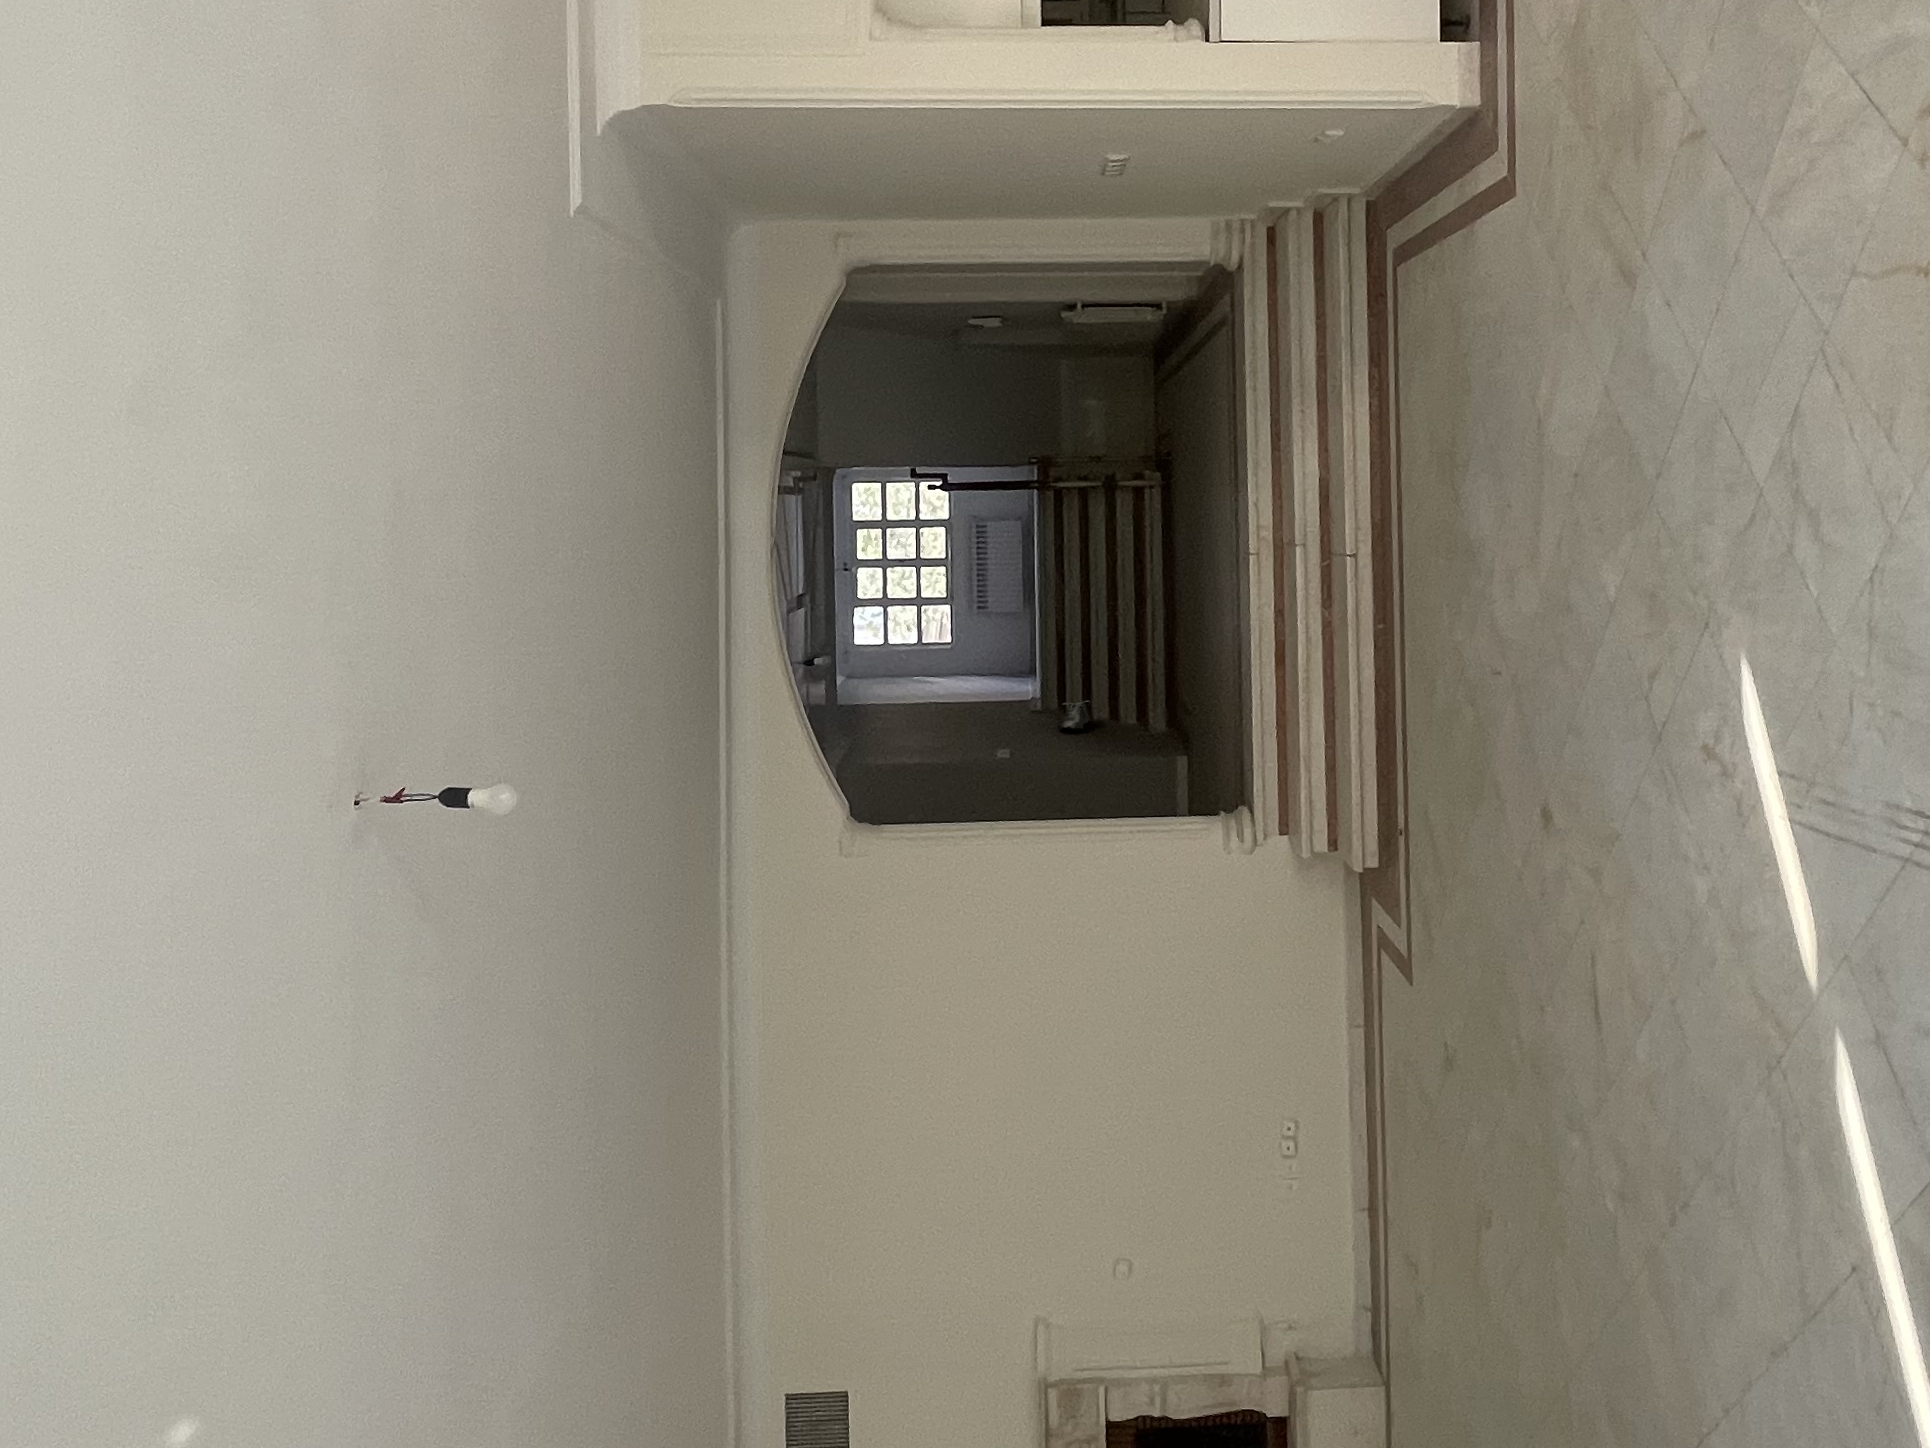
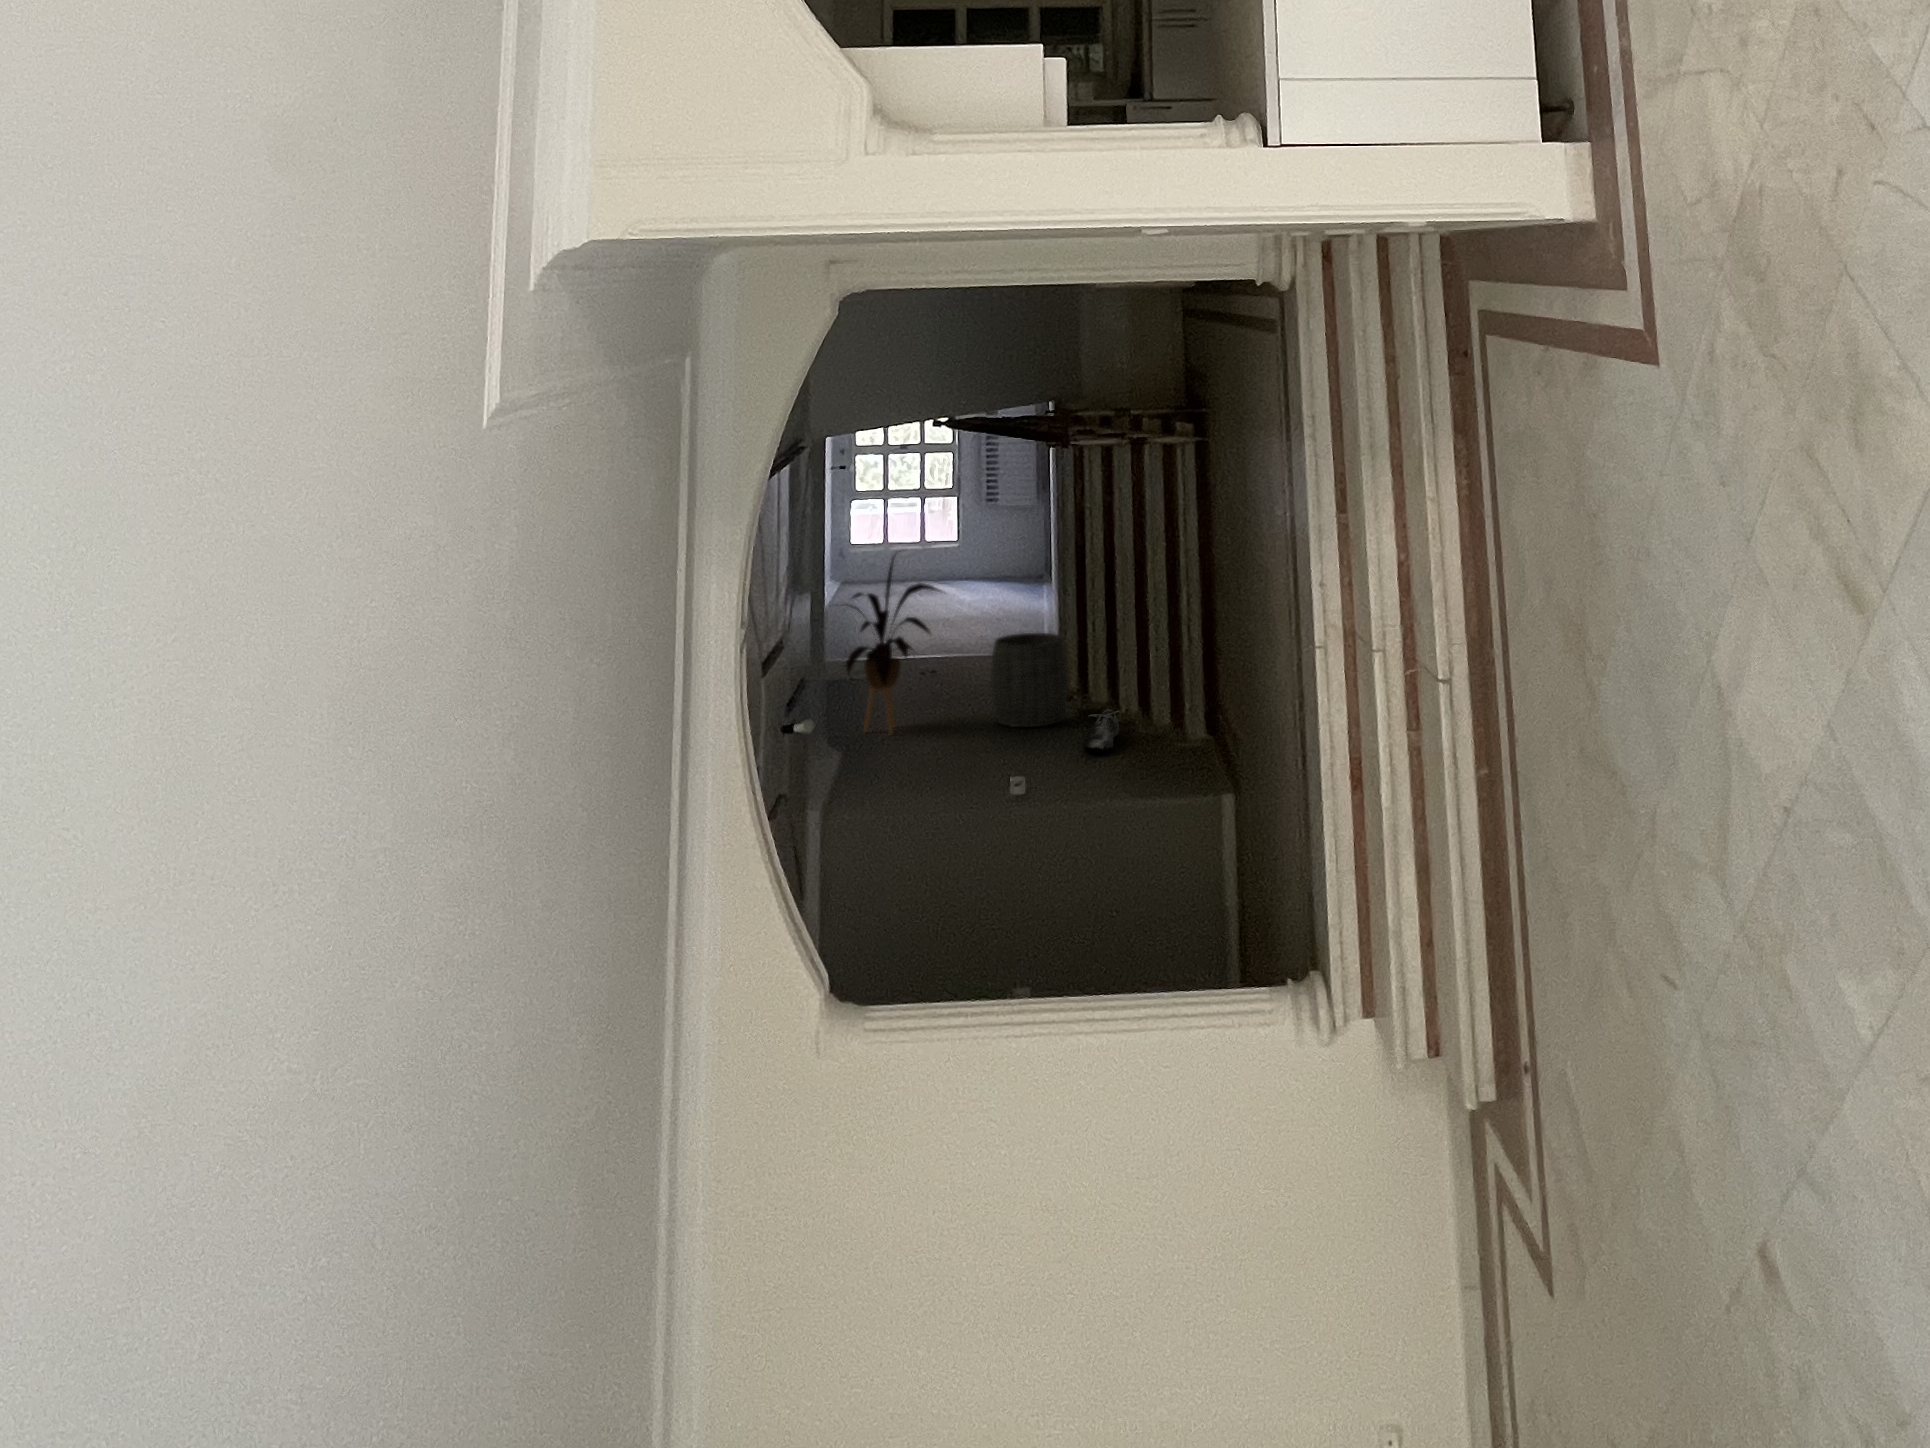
house plant: none [832,571,939,724] -> present [842,551,941,734]
woven basket: none [978,645,1045,719] -> present [991,633,1069,727]

